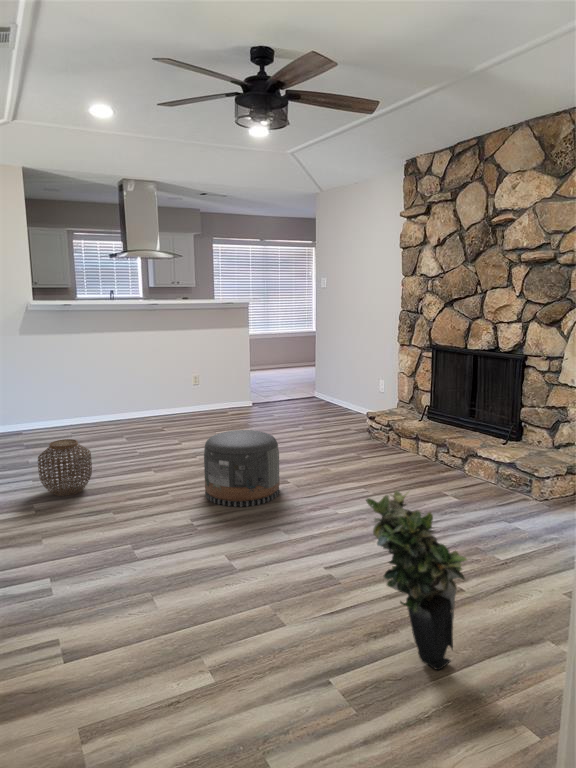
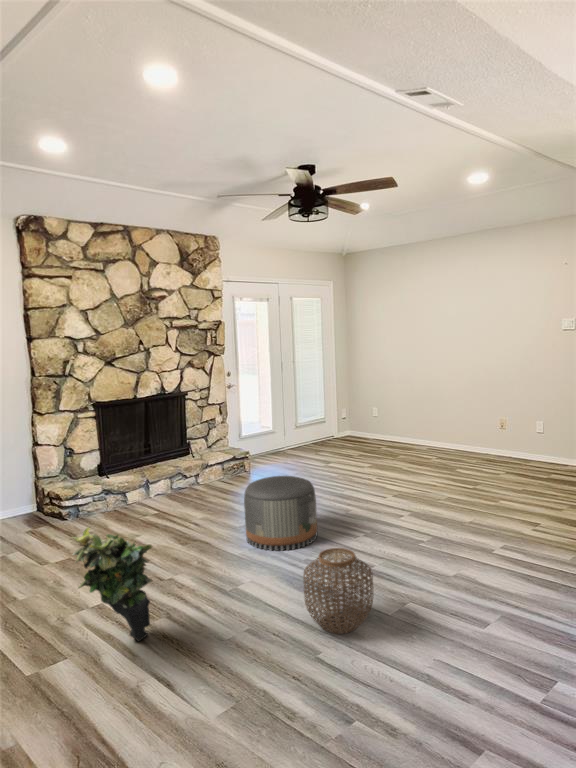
potted plant: present [366,490,467,670] -> present [73,528,153,641]

